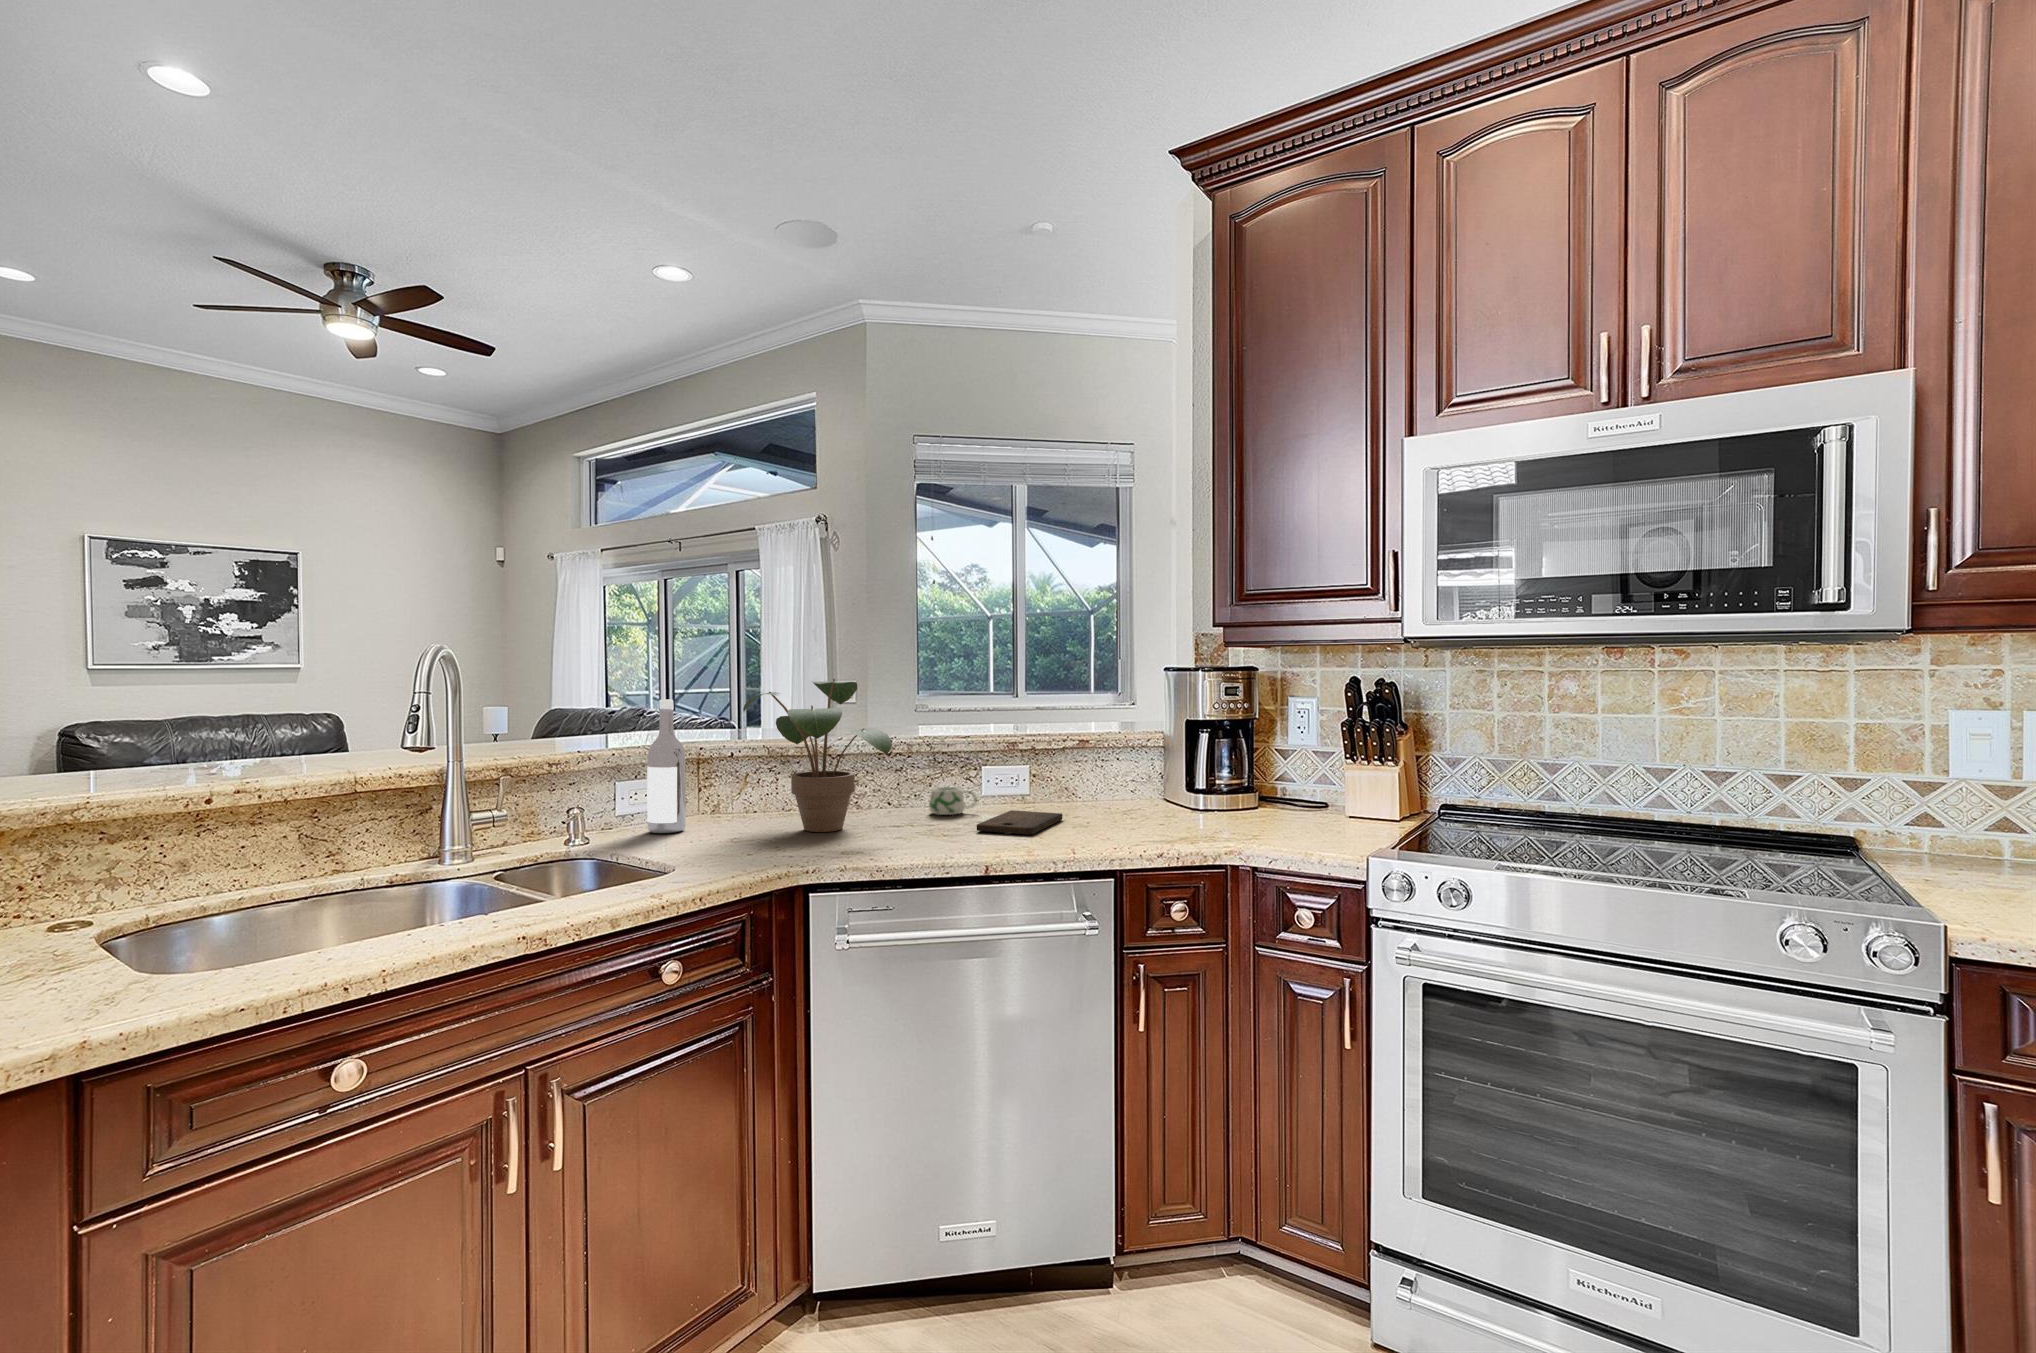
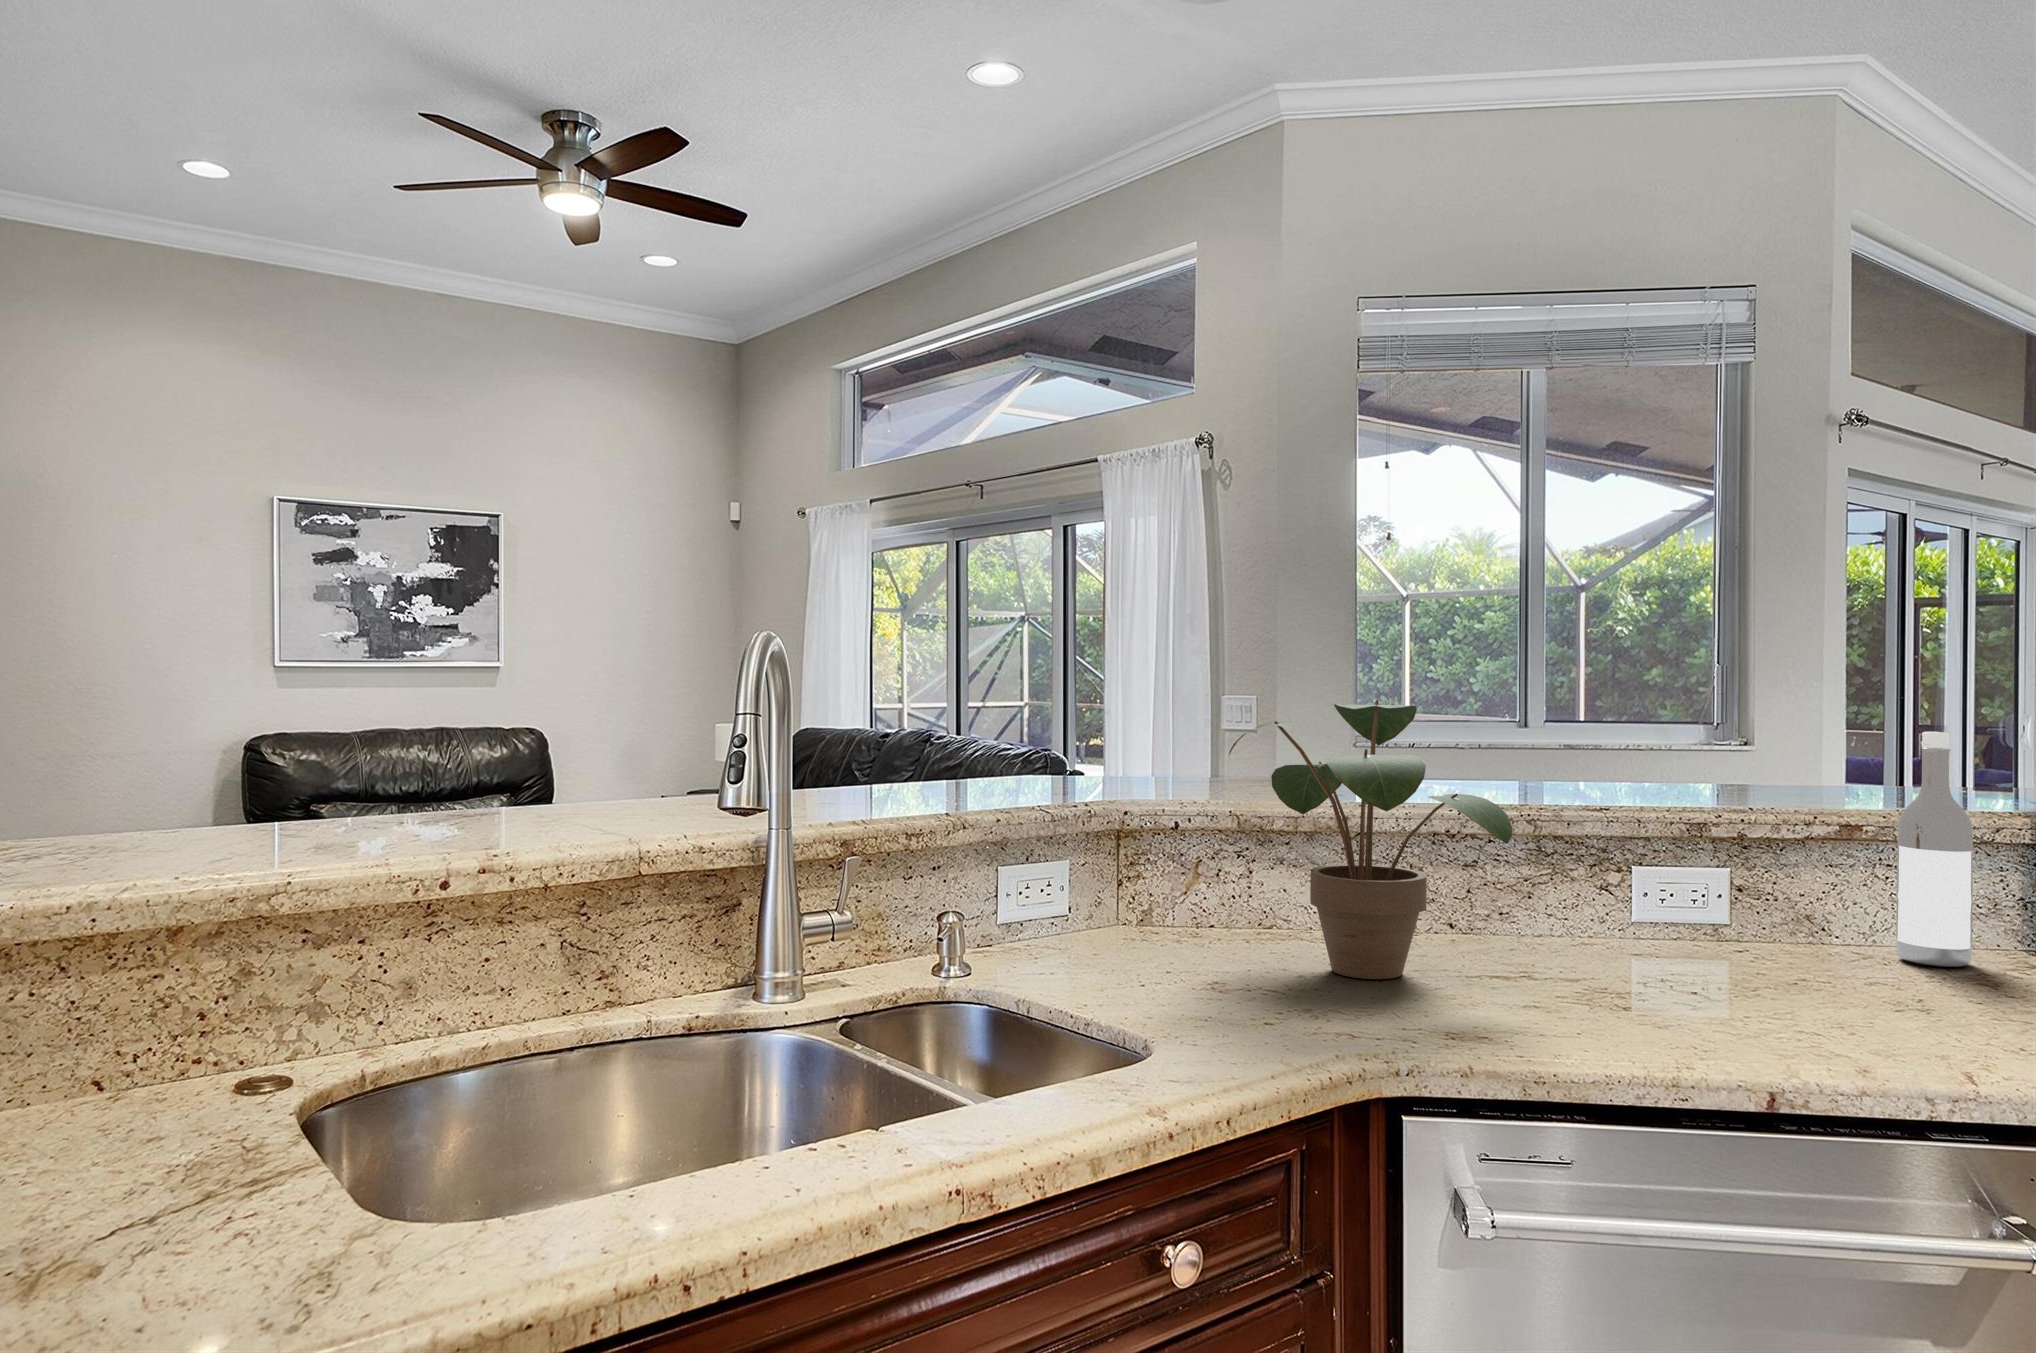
wine bottle: present [647,699,686,833] -> present [1896,732,1973,967]
mug: present [929,787,977,815] -> none [1540,902,1636,956]
cutting board: present [977,810,1062,834] -> none [1682,957,1837,1017]

